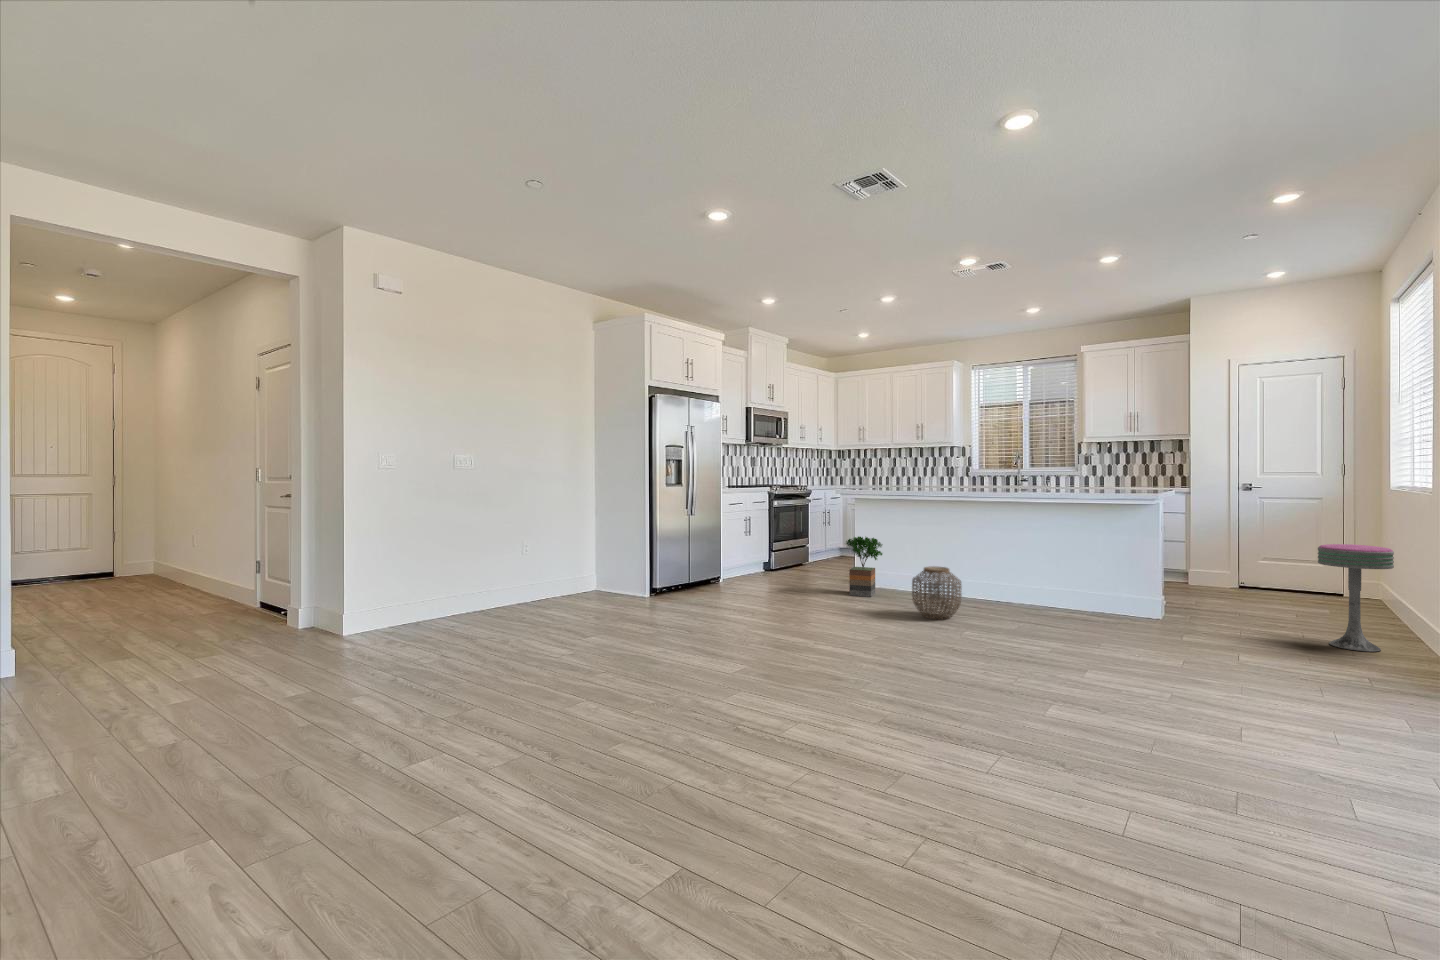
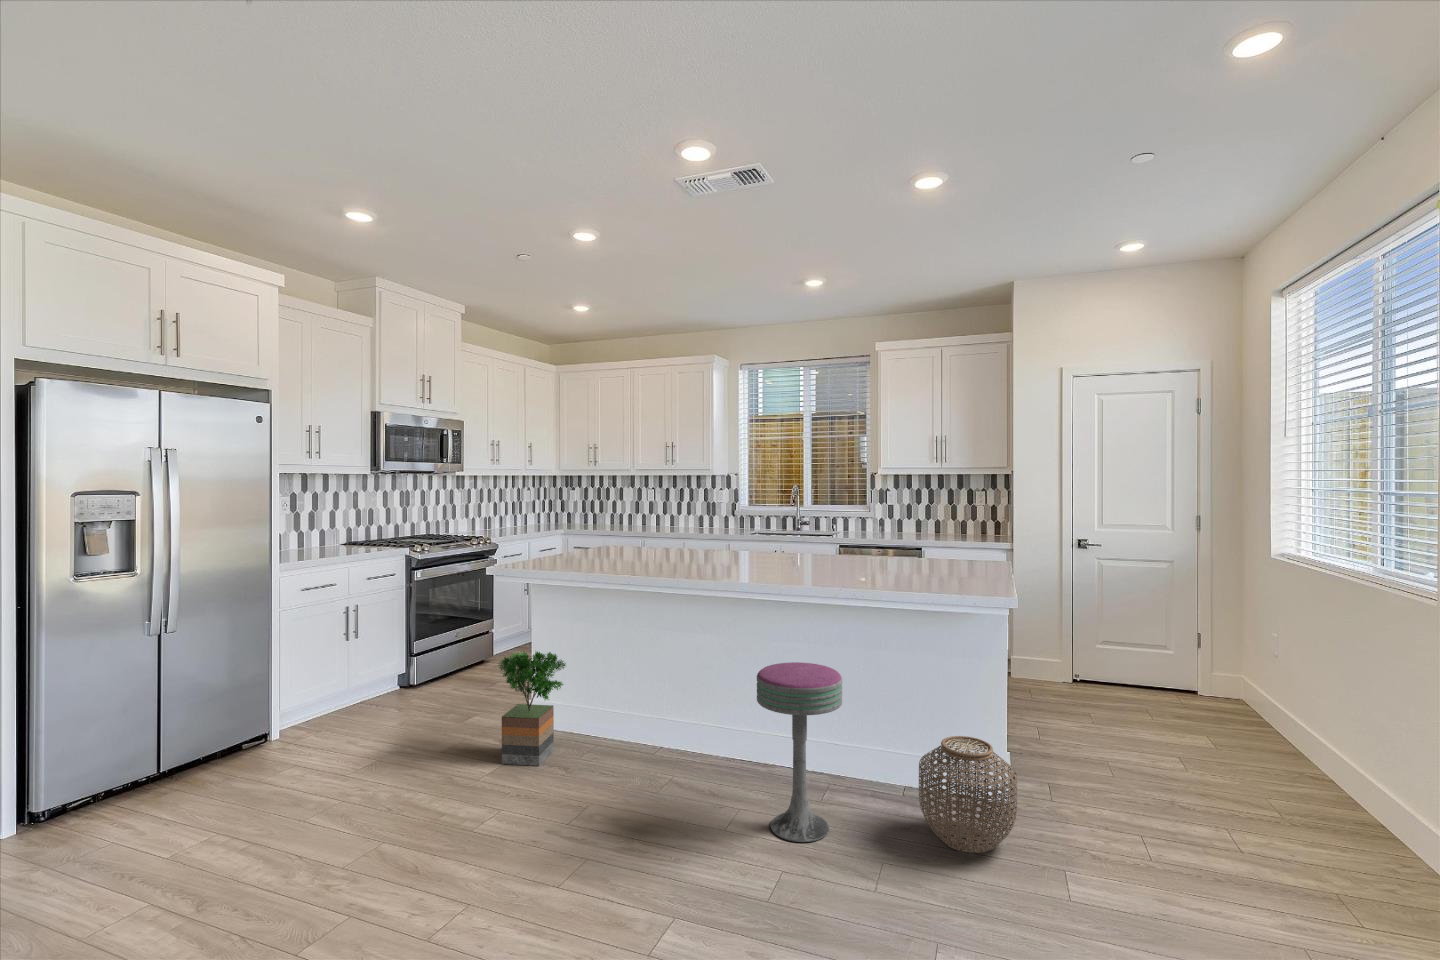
bar stool: present [1318,544,1394,652] -> present [757,662,842,842]
woven basket: present [912,567,961,619] -> present [919,736,1017,853]

